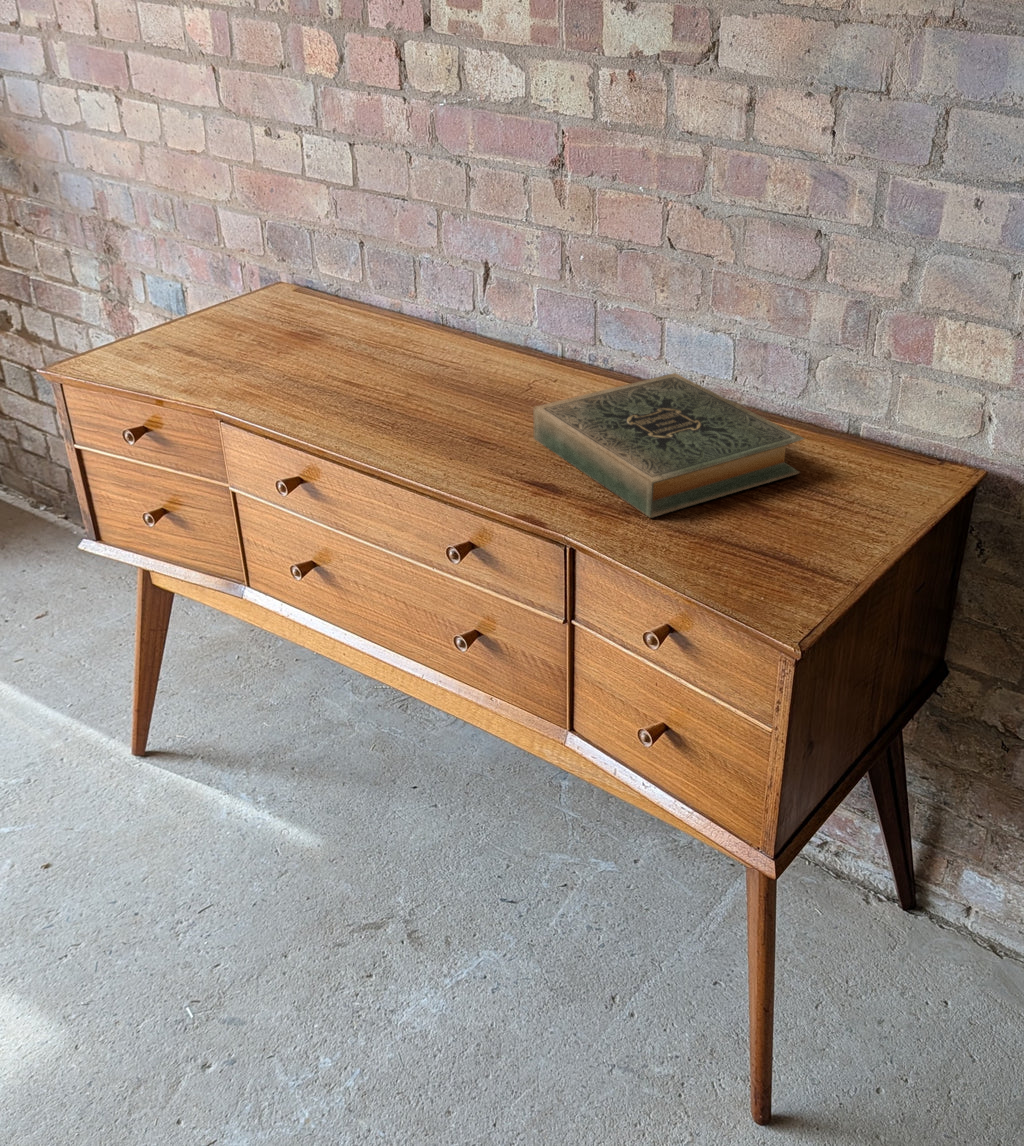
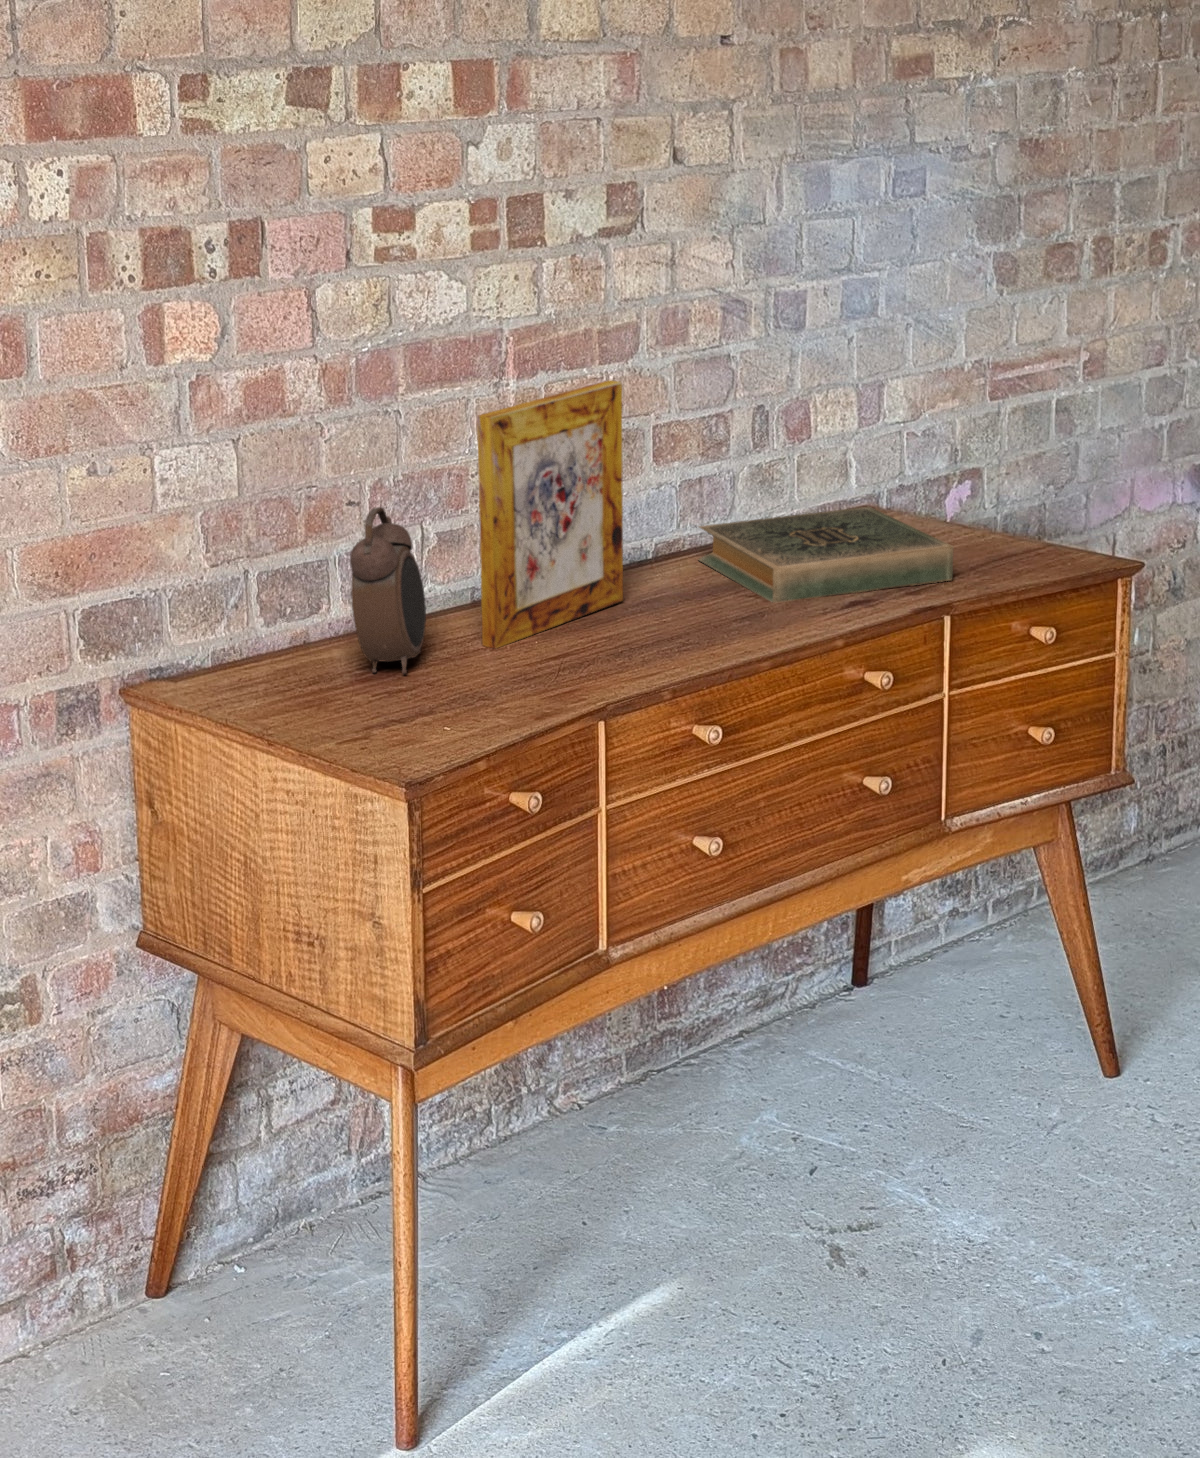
picture frame: none [357,164,520,383] -> present [477,380,623,649]
alarm clock: none [281,212,367,334] -> present [350,507,426,674]

